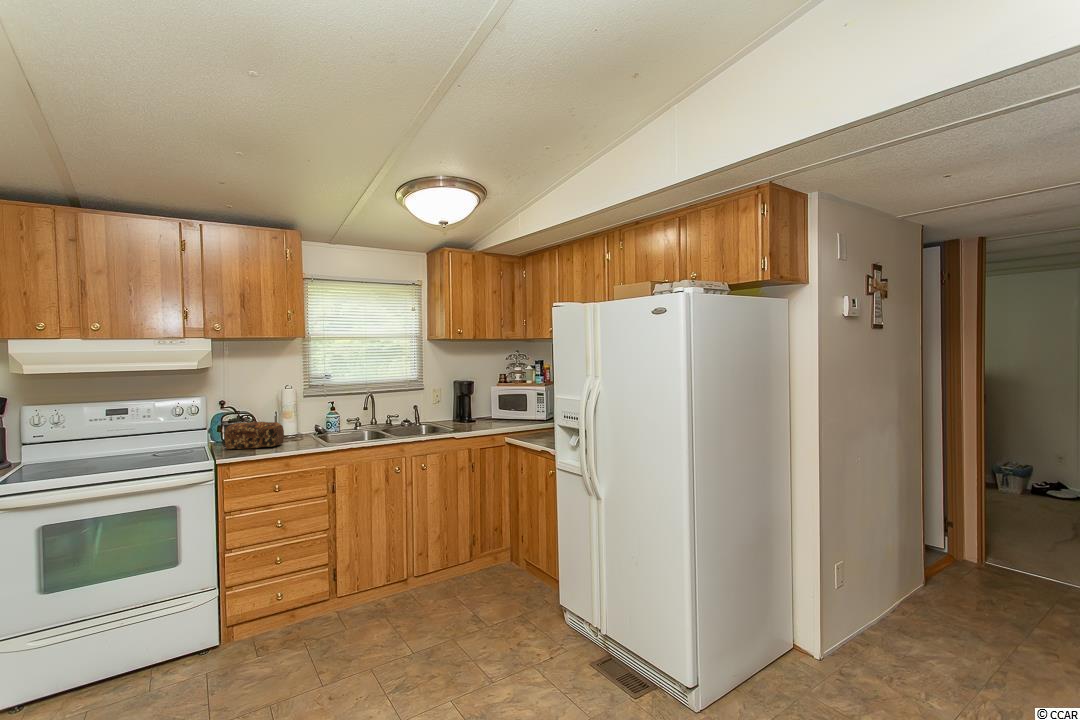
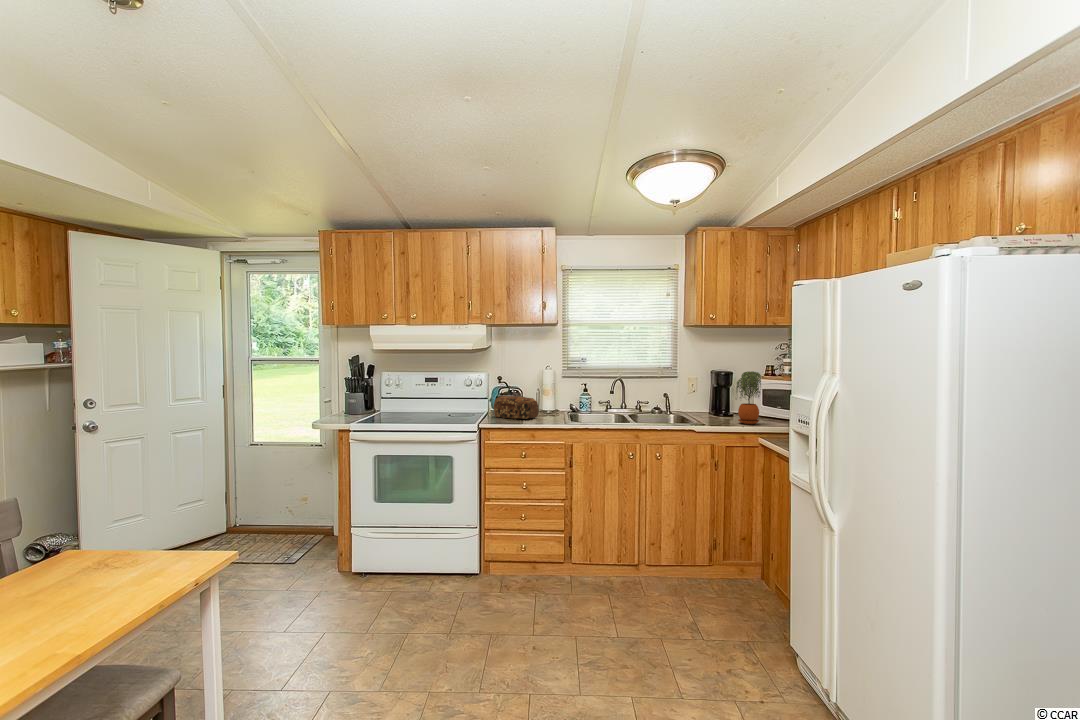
potted plant: none [482,379,504,427] -> present [736,371,761,424]

